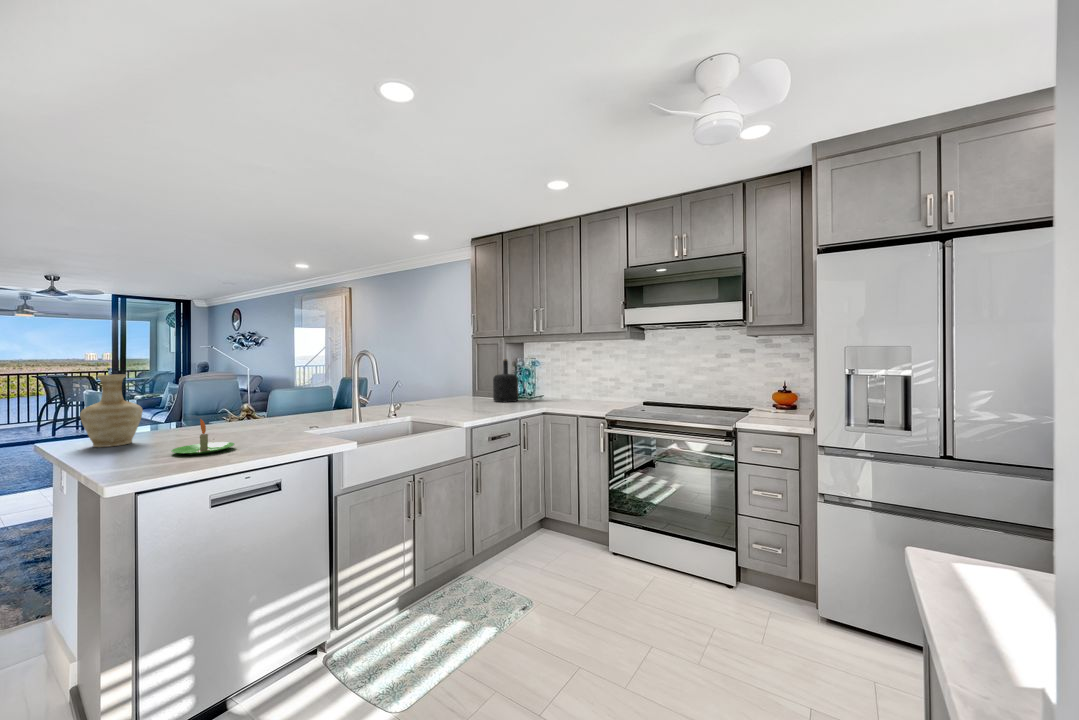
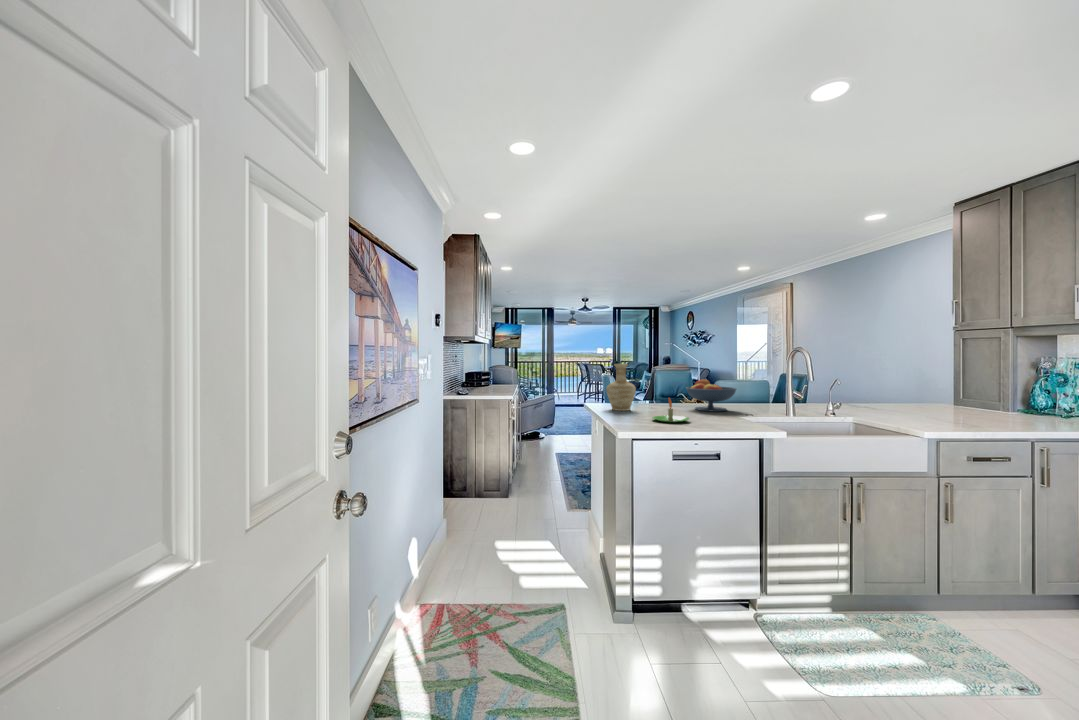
bottle: present [493,359,518,402] -> none [989,356,1039,416]
fruit bowl: none [229,390,297,429] -> present [686,380,736,412]

